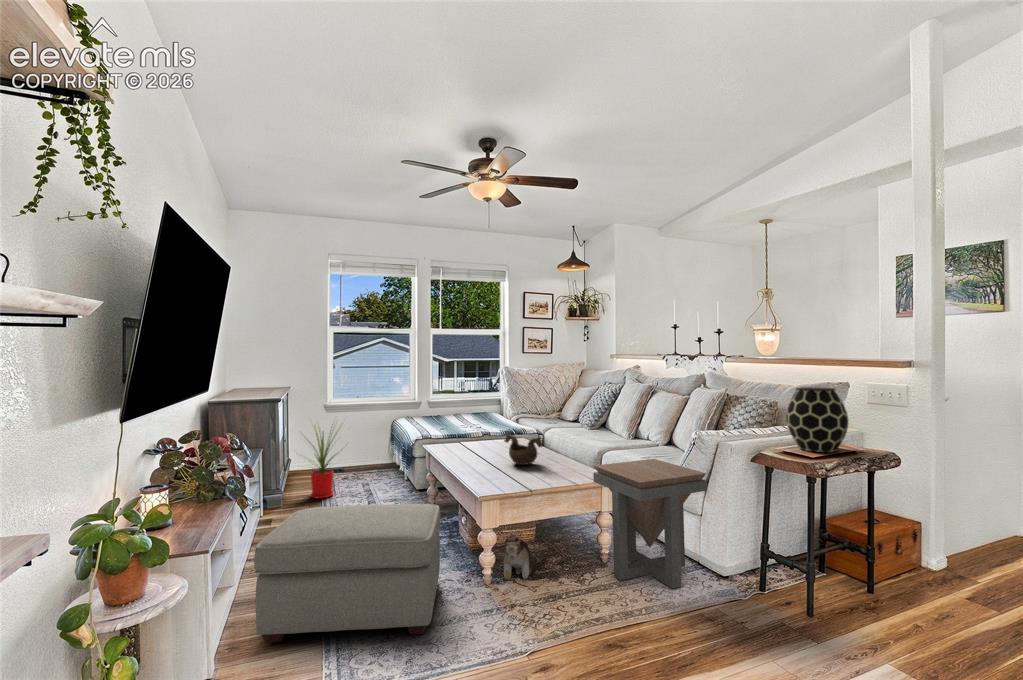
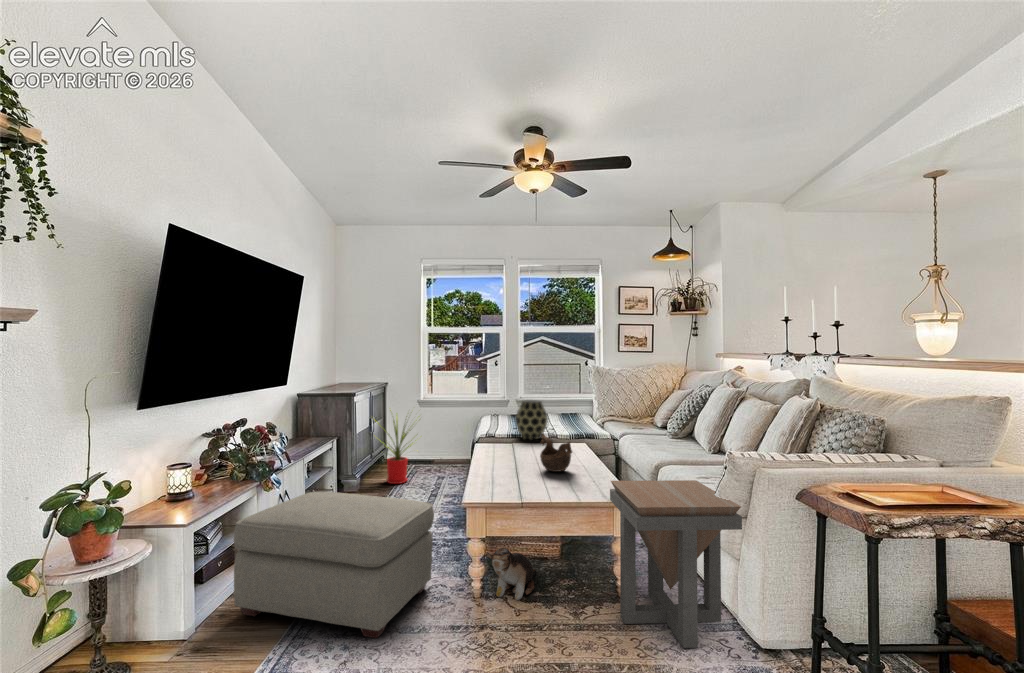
vase: present [786,387,849,452] -> present [516,400,547,439]

